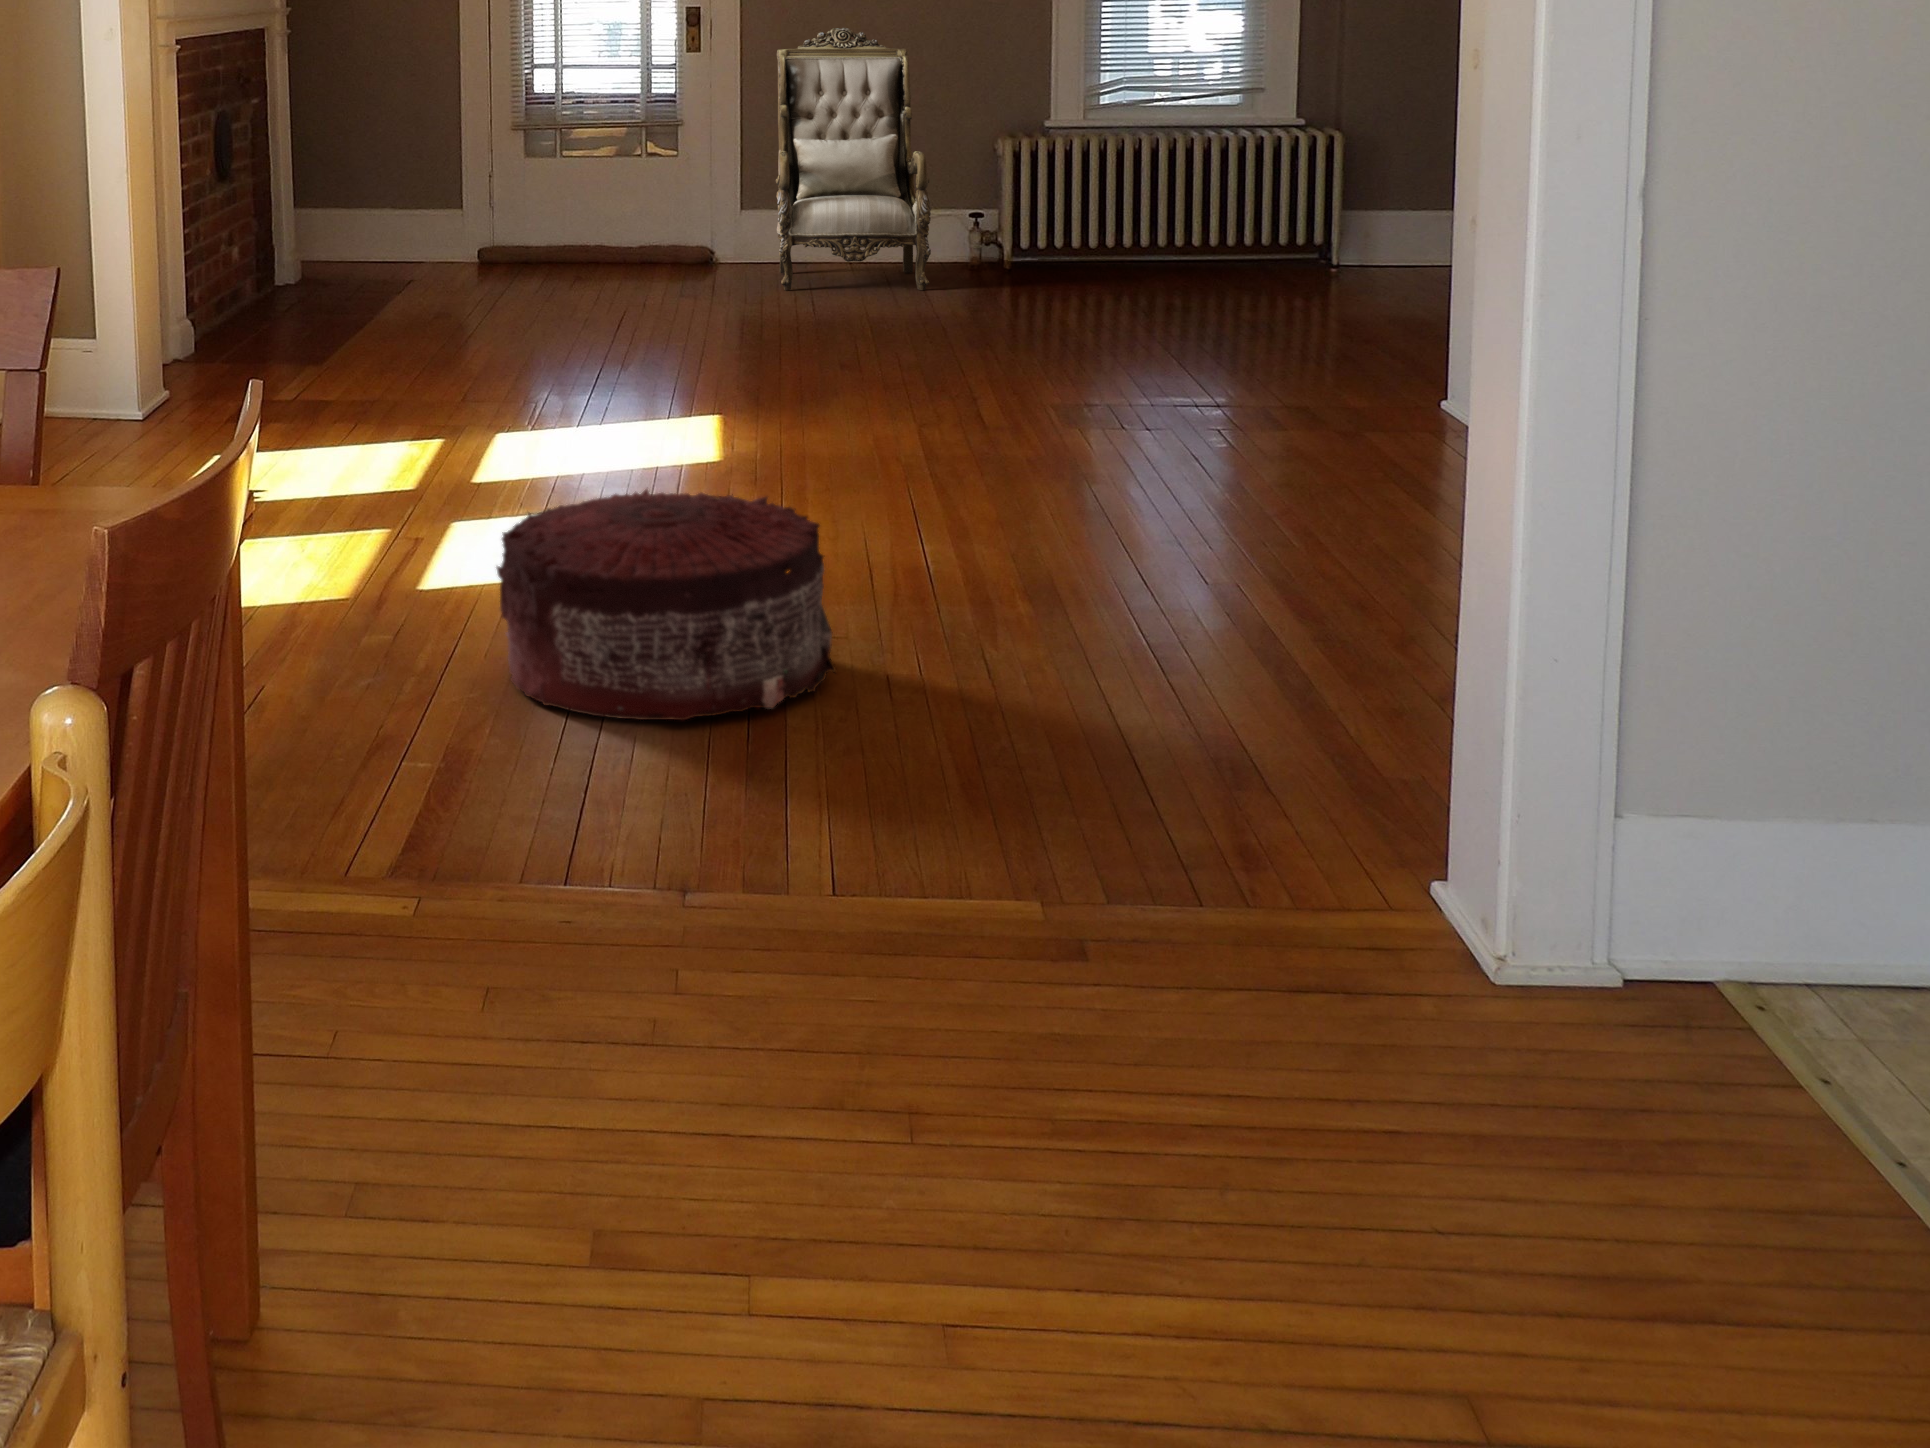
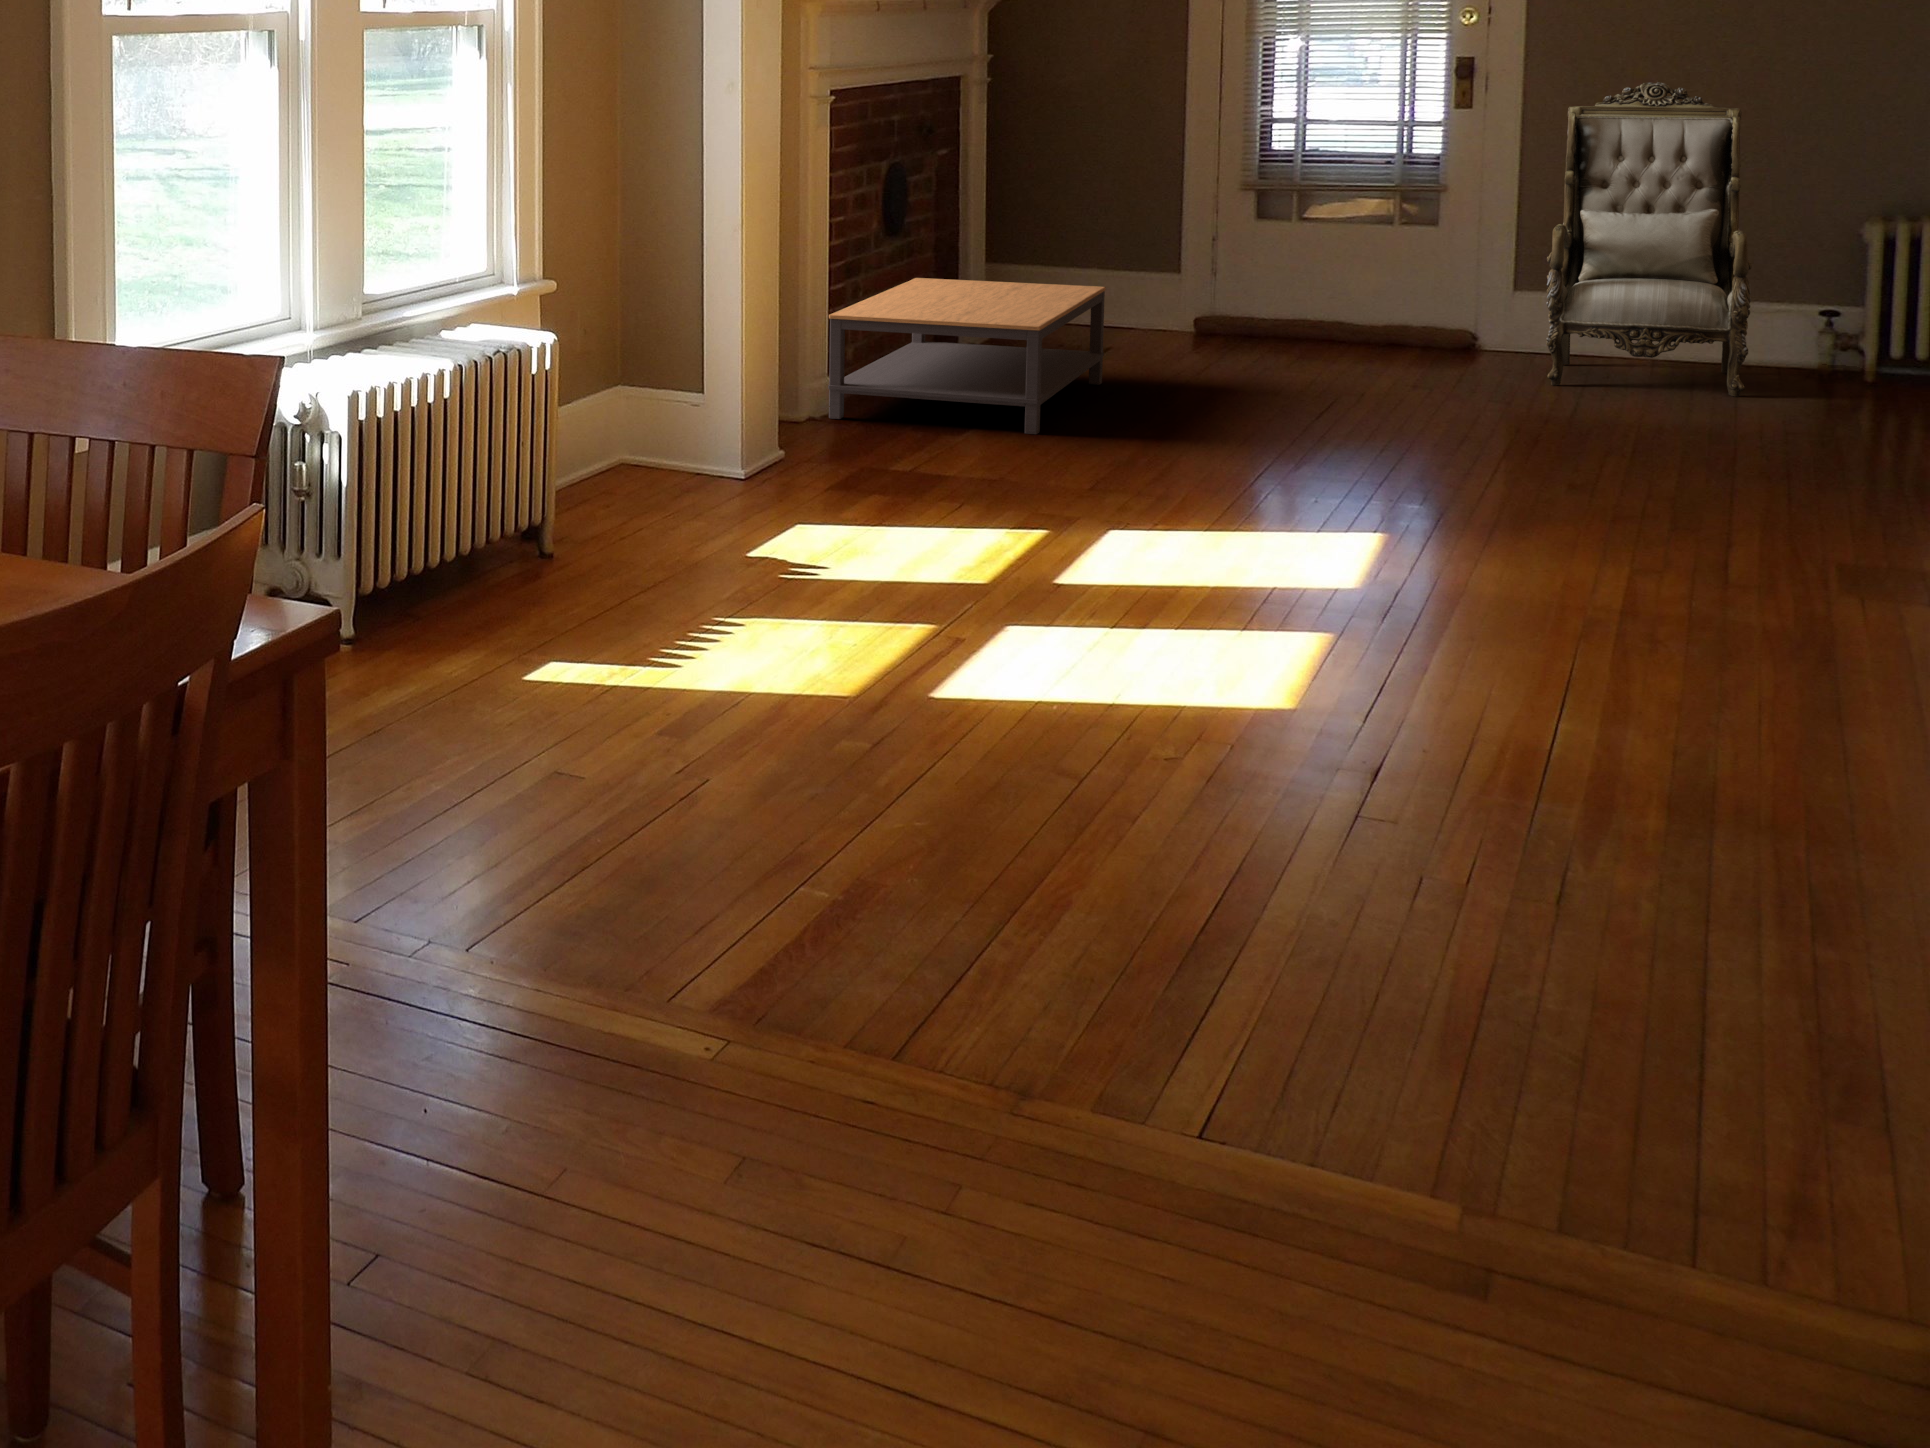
coffee table: none [185,222,420,361] -> present [828,278,1106,434]
pouf: present [497,489,836,720] -> none [951,614,1341,890]

